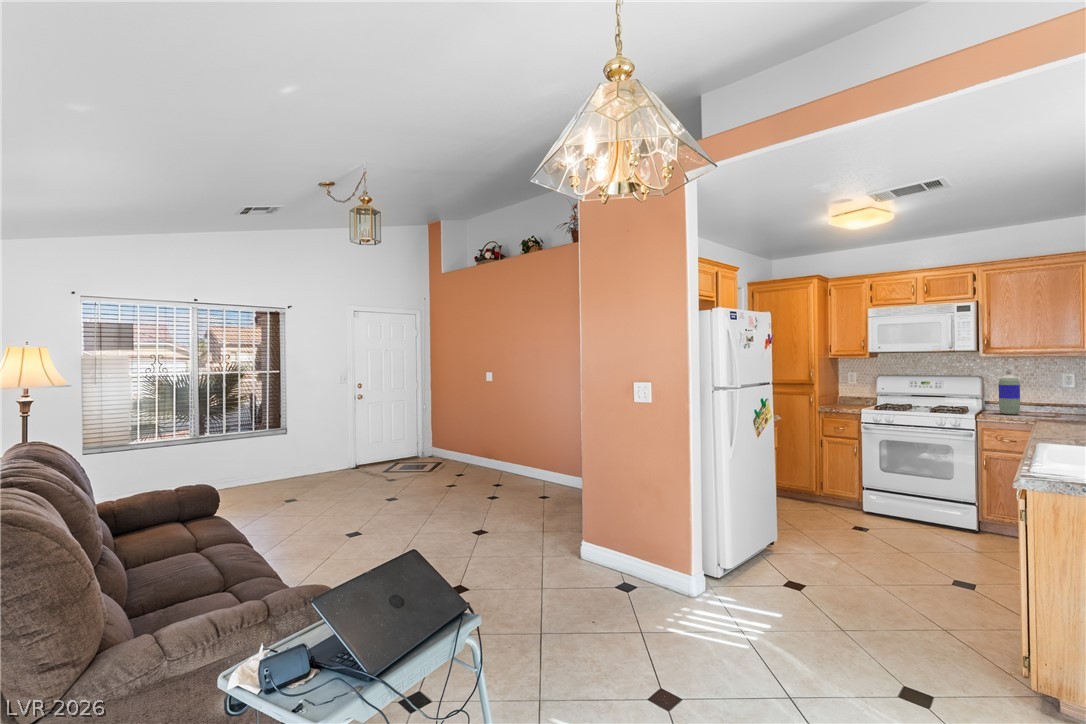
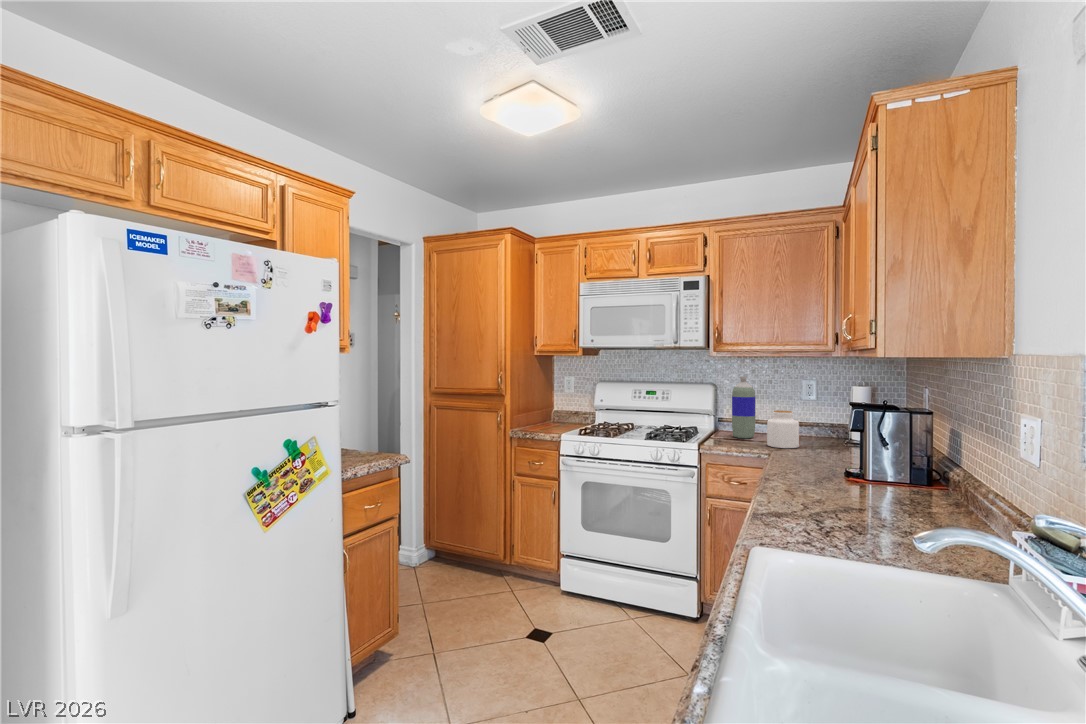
jar: none [1033,394,1062,419] -> present [767,410,799,448]

